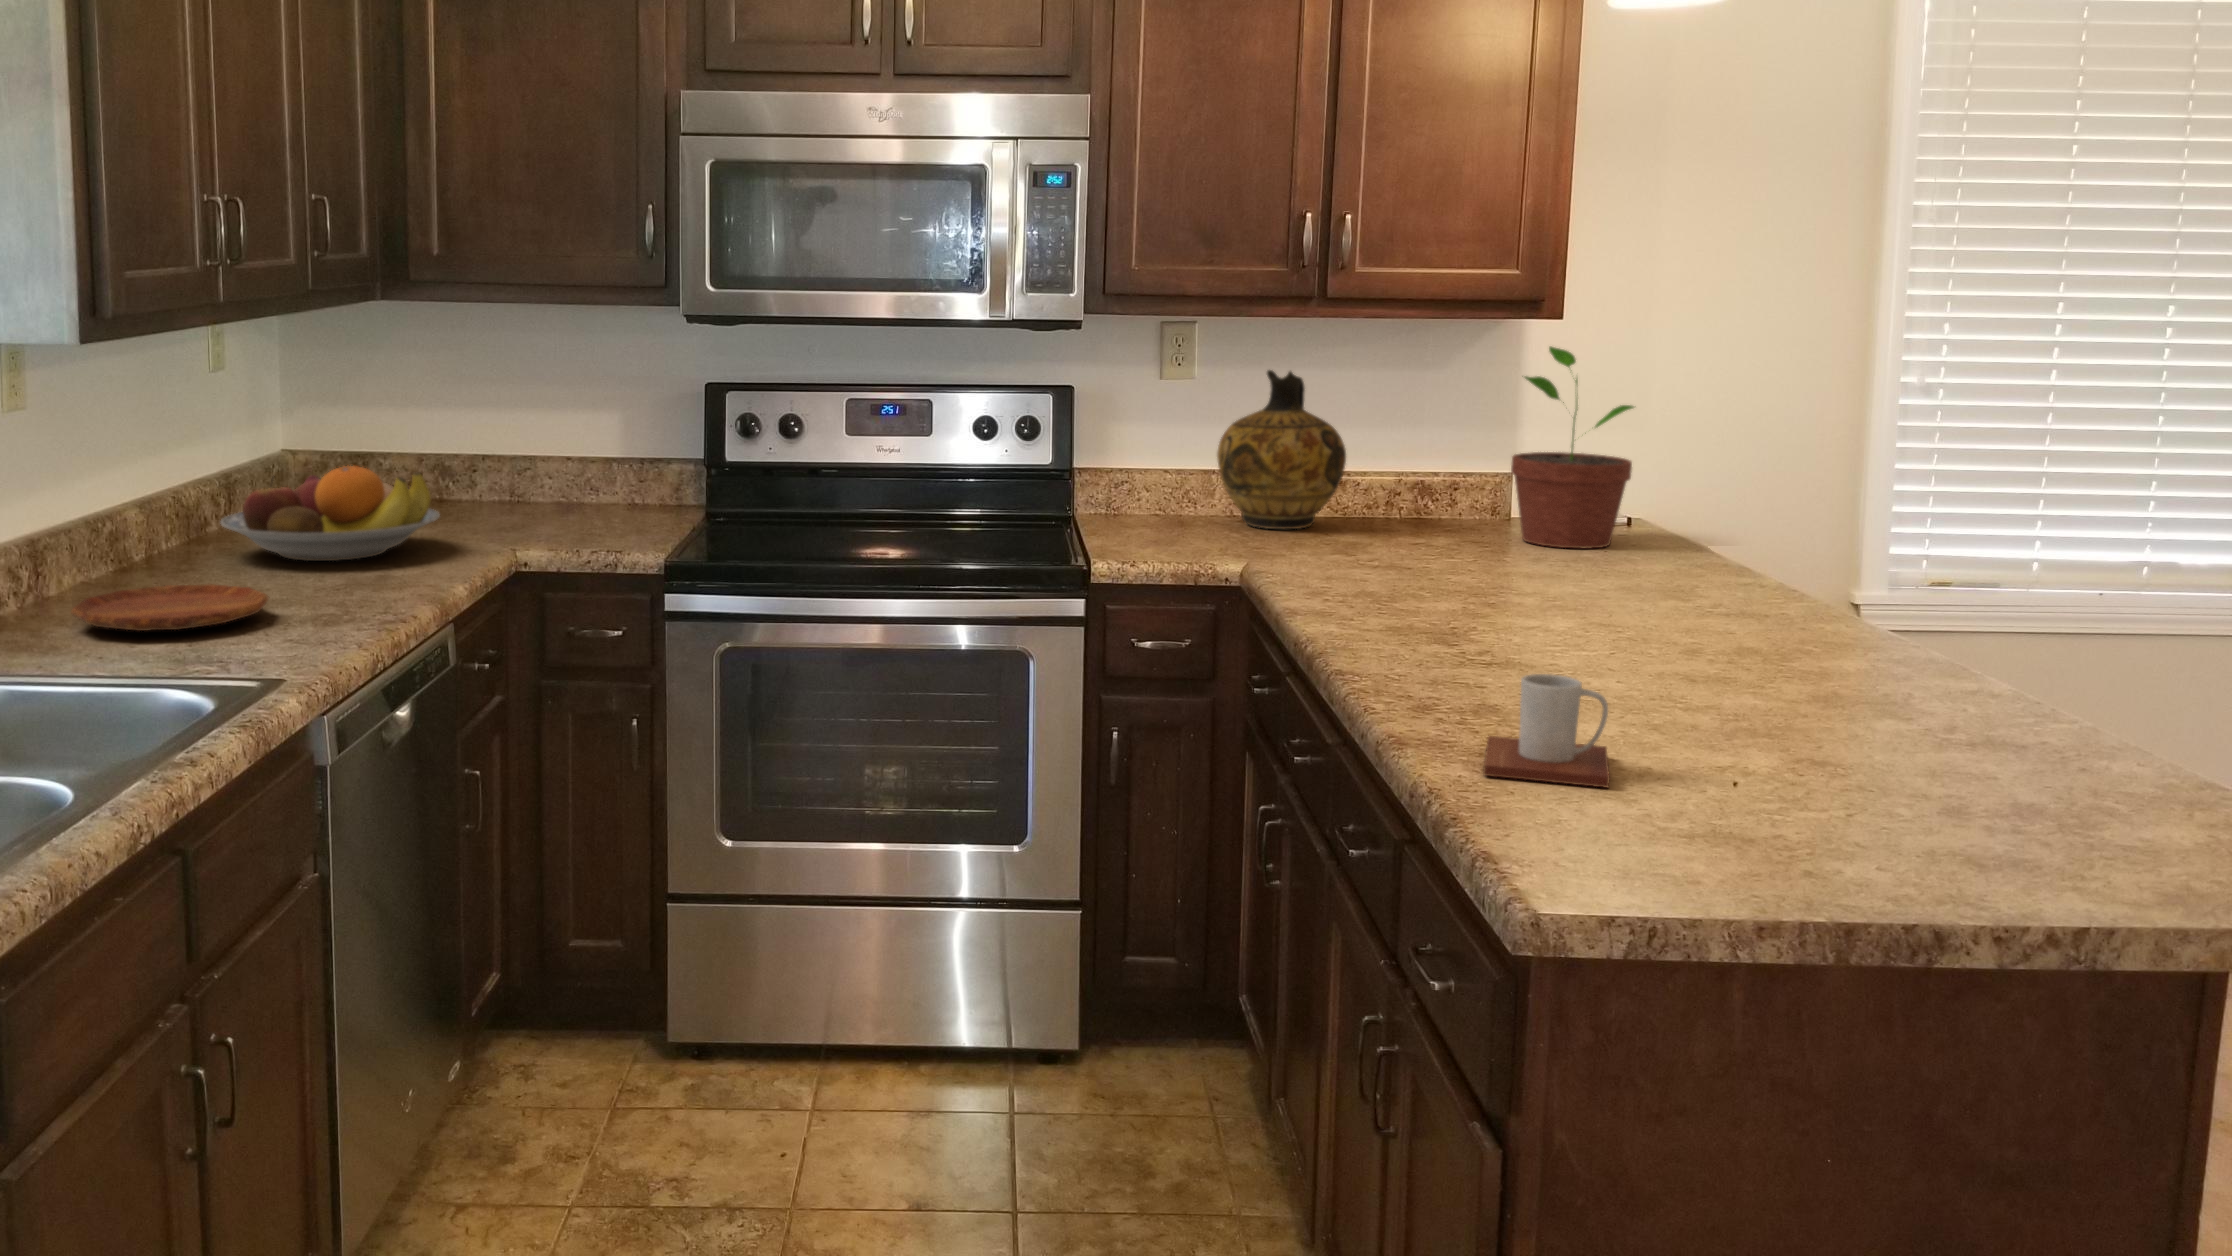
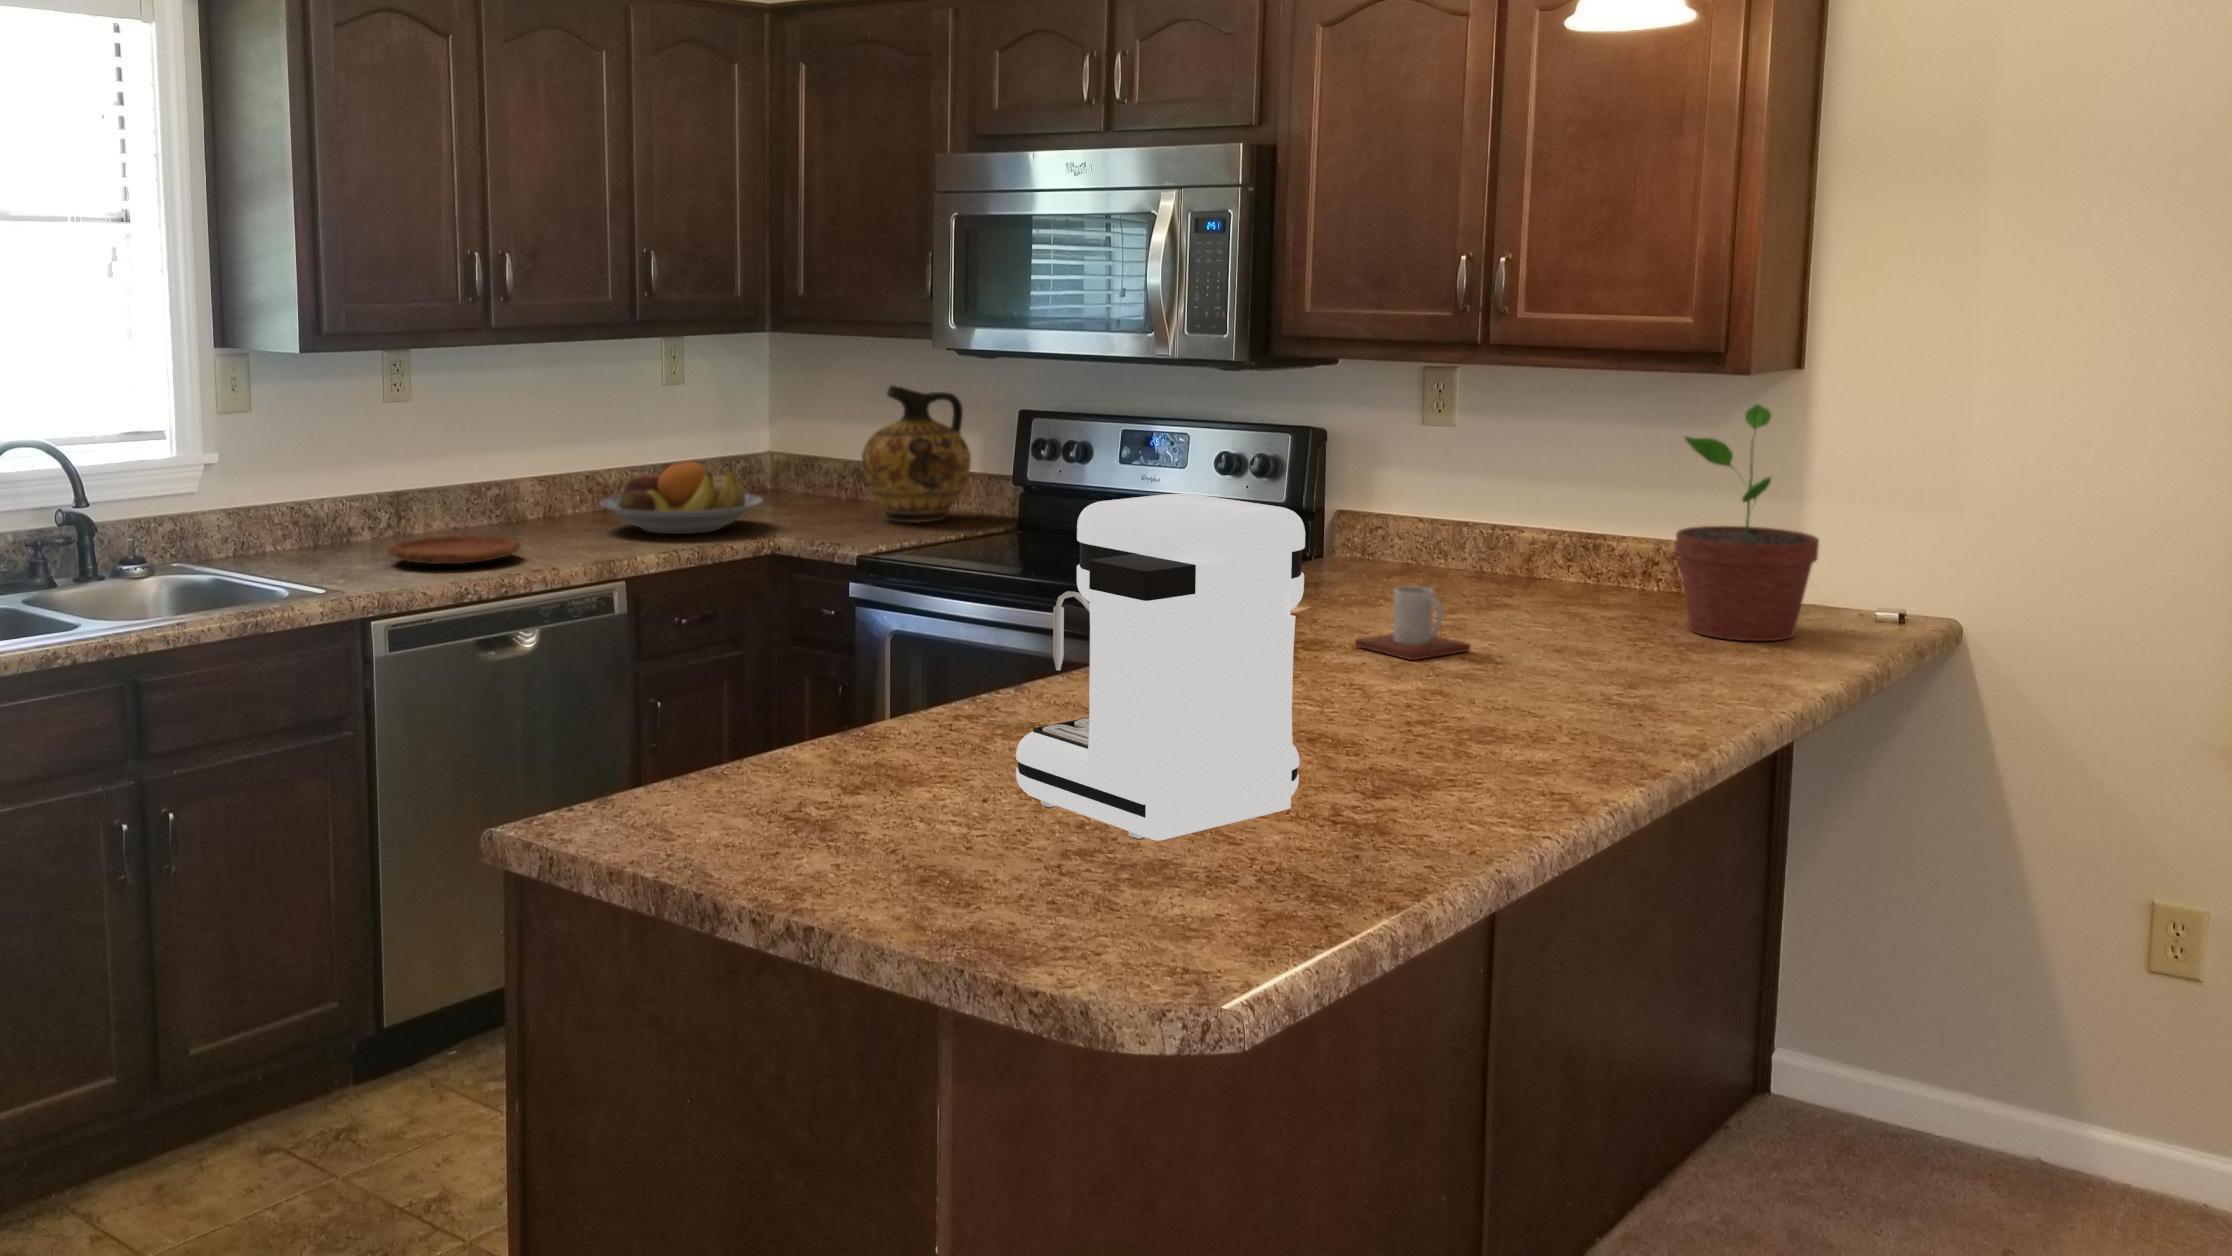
ceramic jug: present [1217,370,1346,529] -> present [862,386,971,522]
coffee maker: none [1634,432,2011,779] -> present [1016,494,1305,841]
mug: present [1483,674,1610,788] -> present [1355,586,1470,660]

